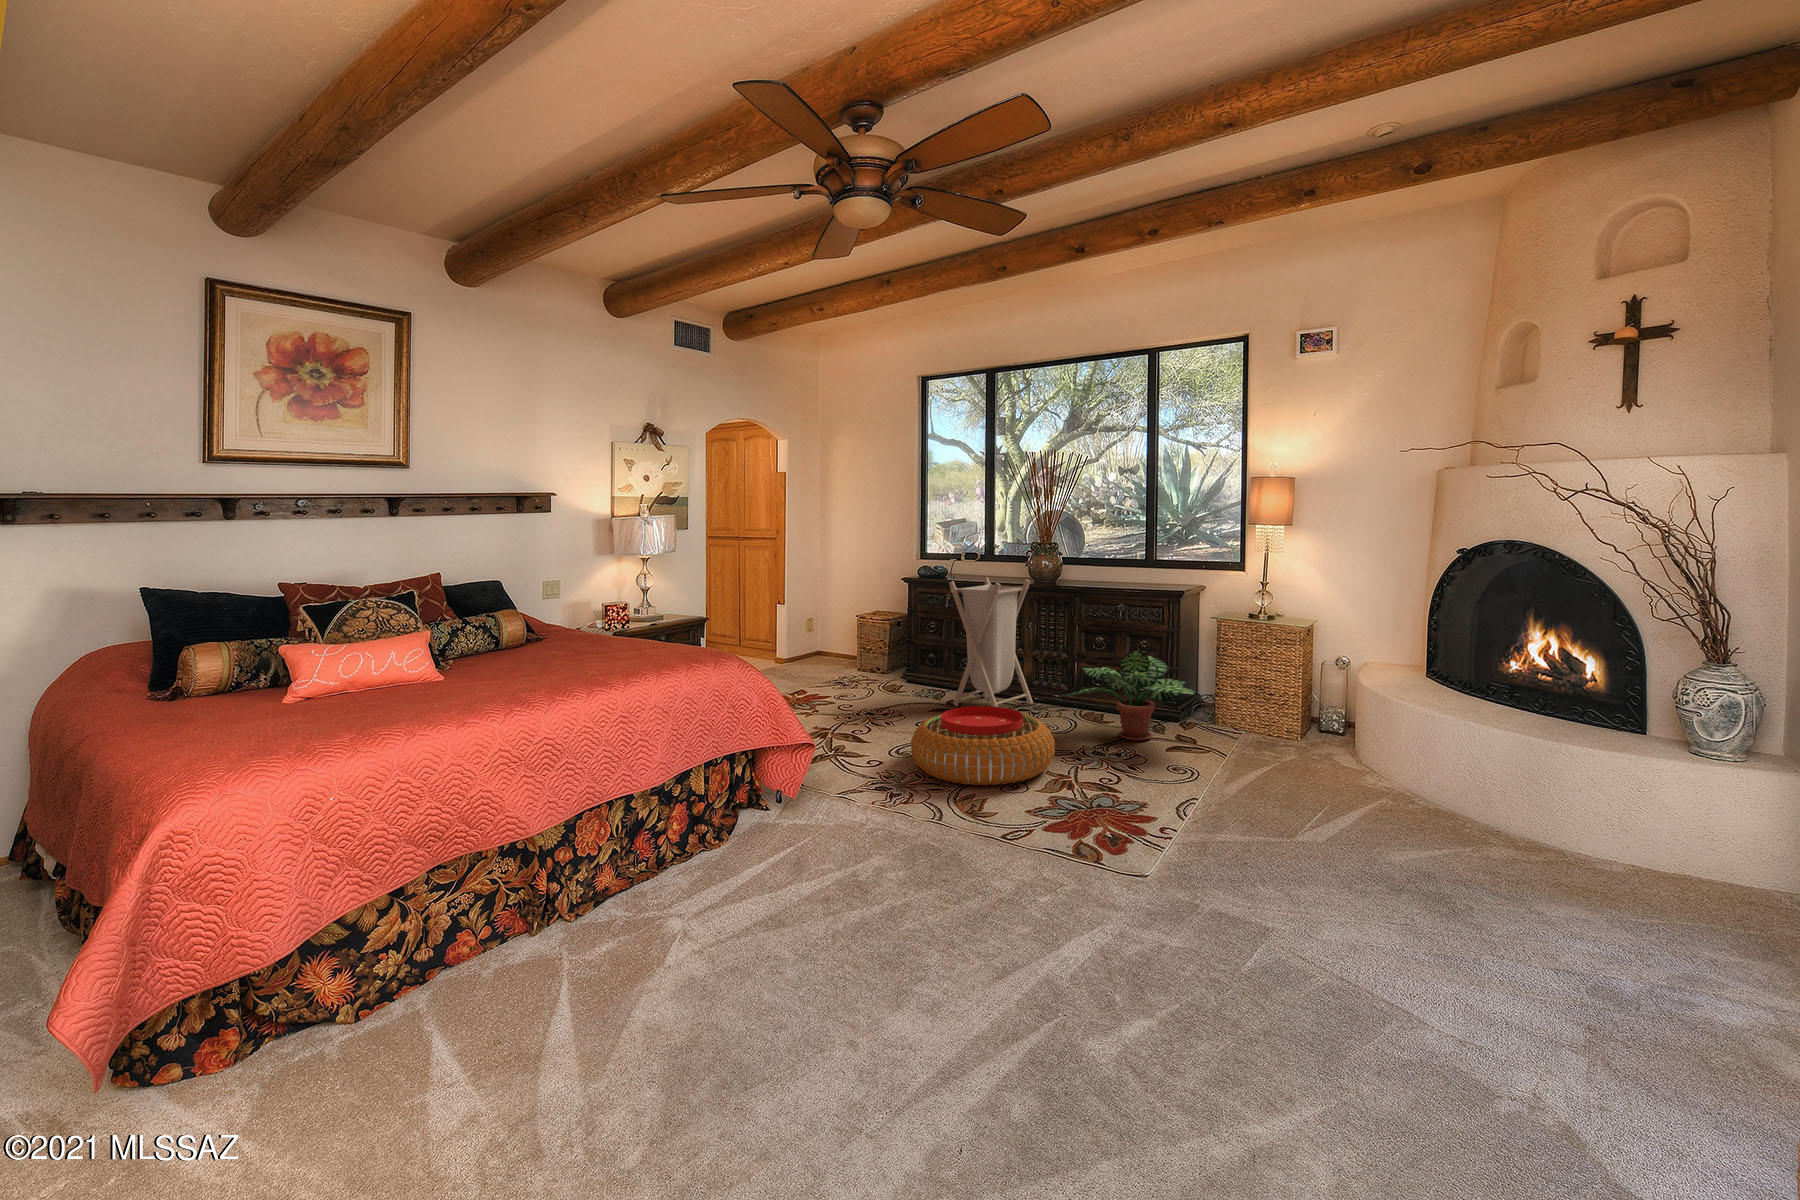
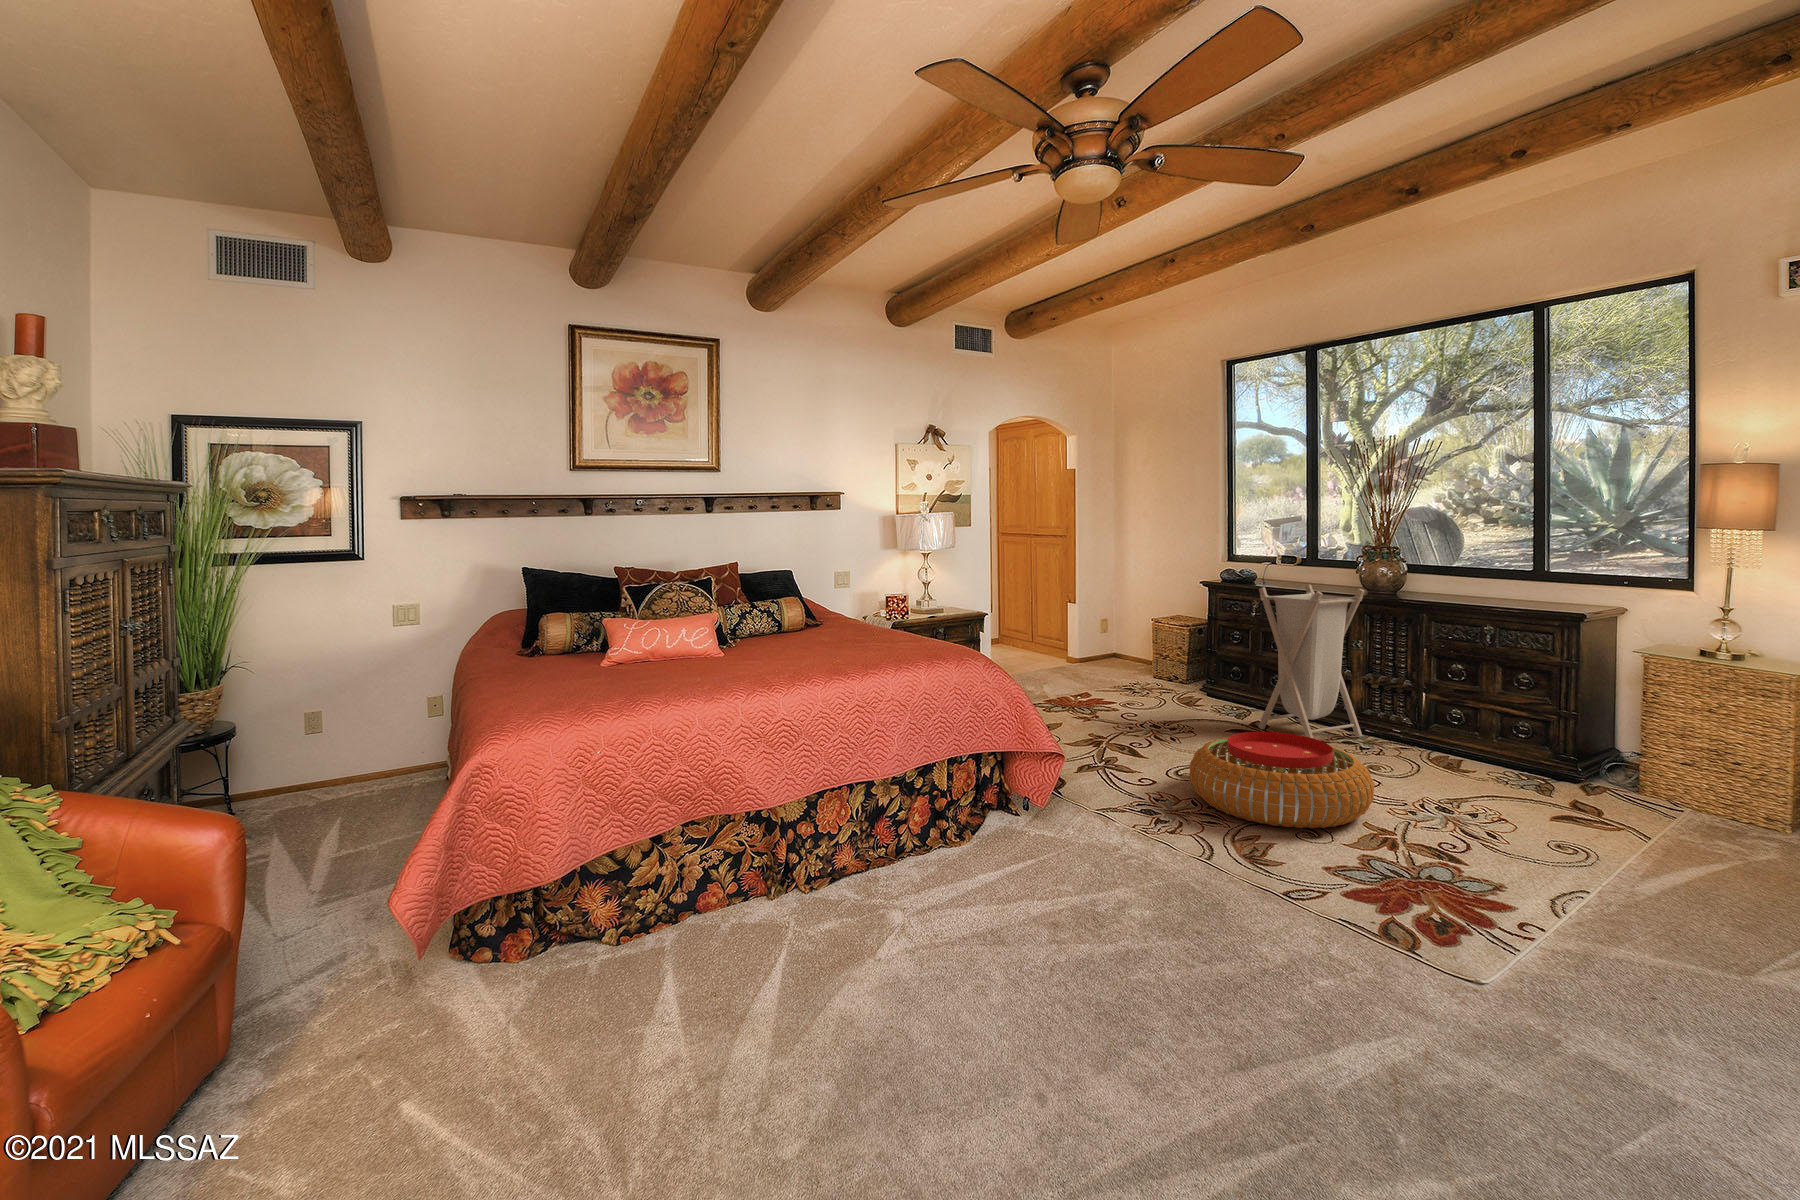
potted plant: present [1060,650,1196,741] -> none [1387,683,1600,800]

